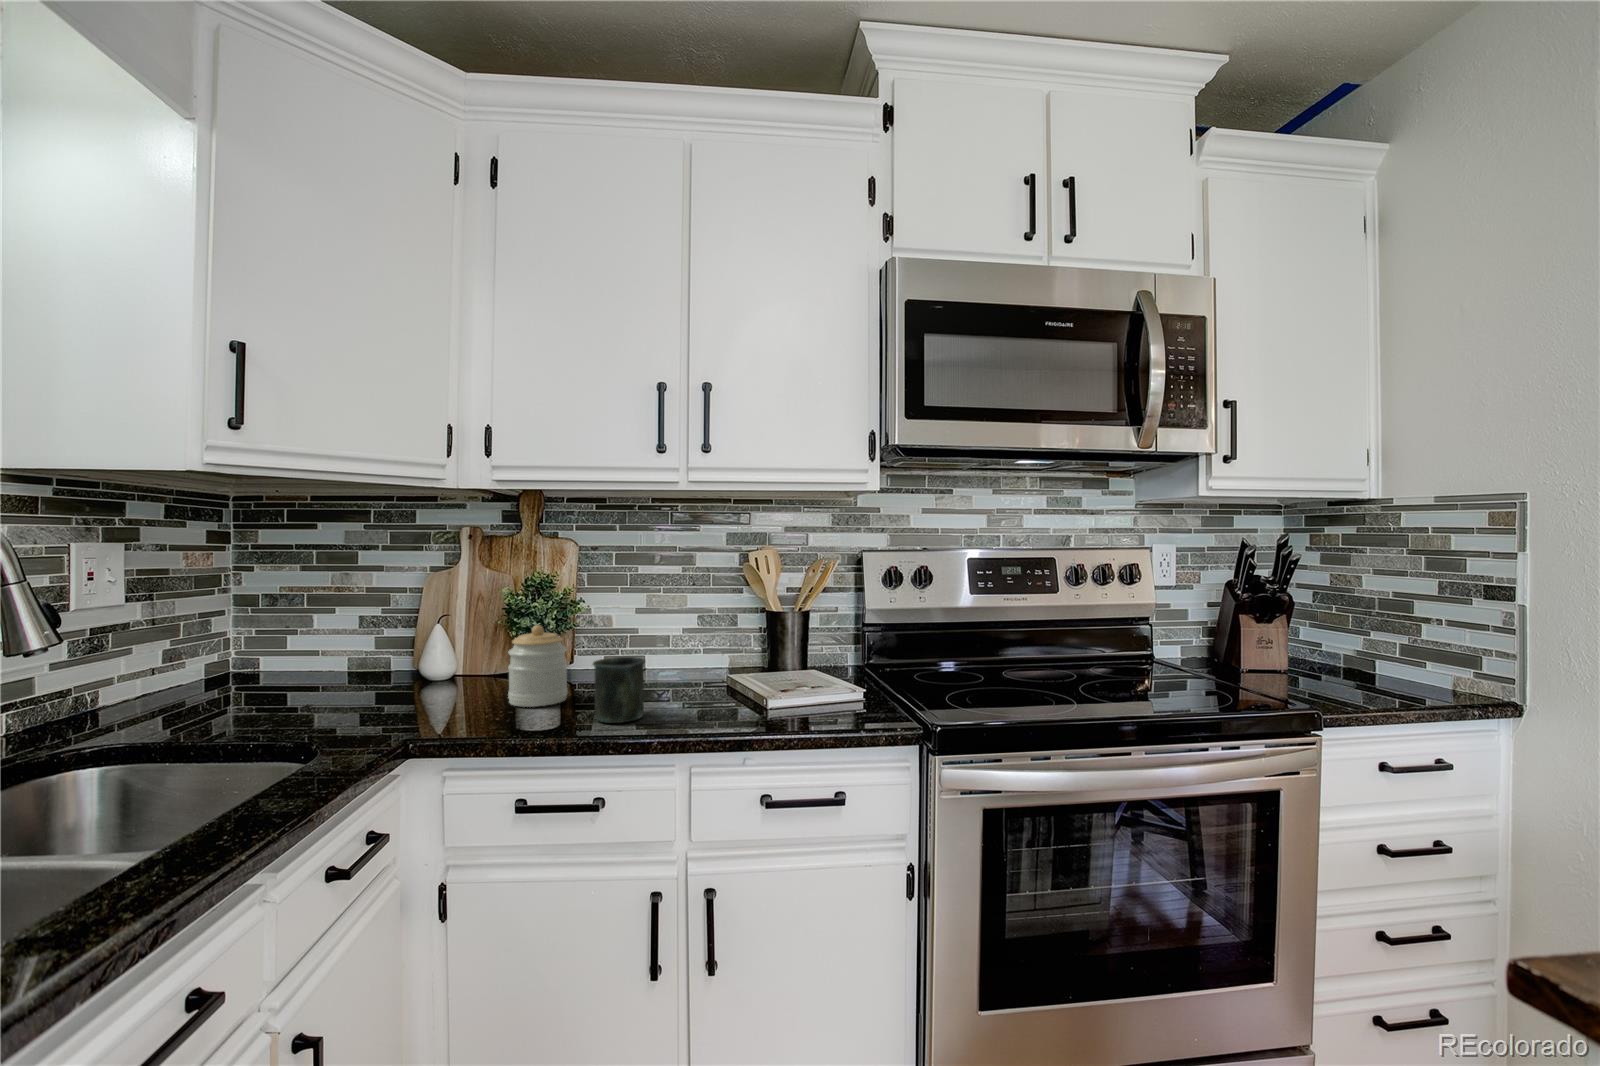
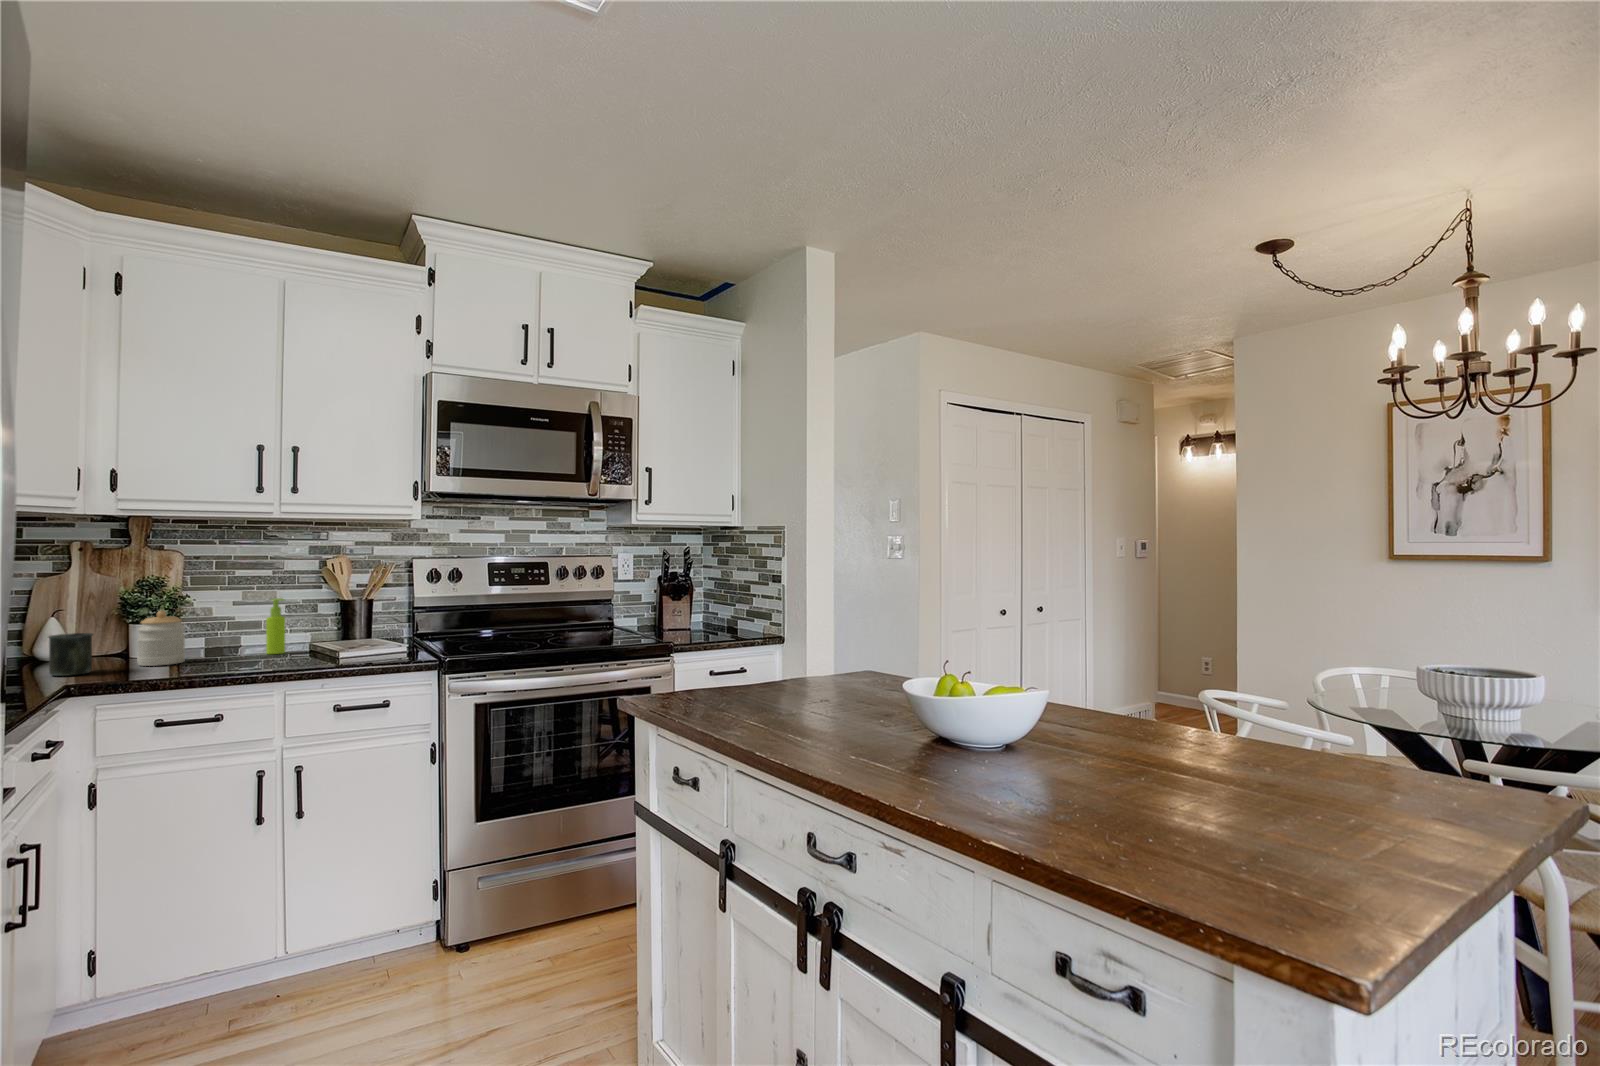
soap dispenser: none [672,608,696,691] -> present [266,598,285,654]
mug: present [593,657,645,723] -> present [48,633,93,676]

